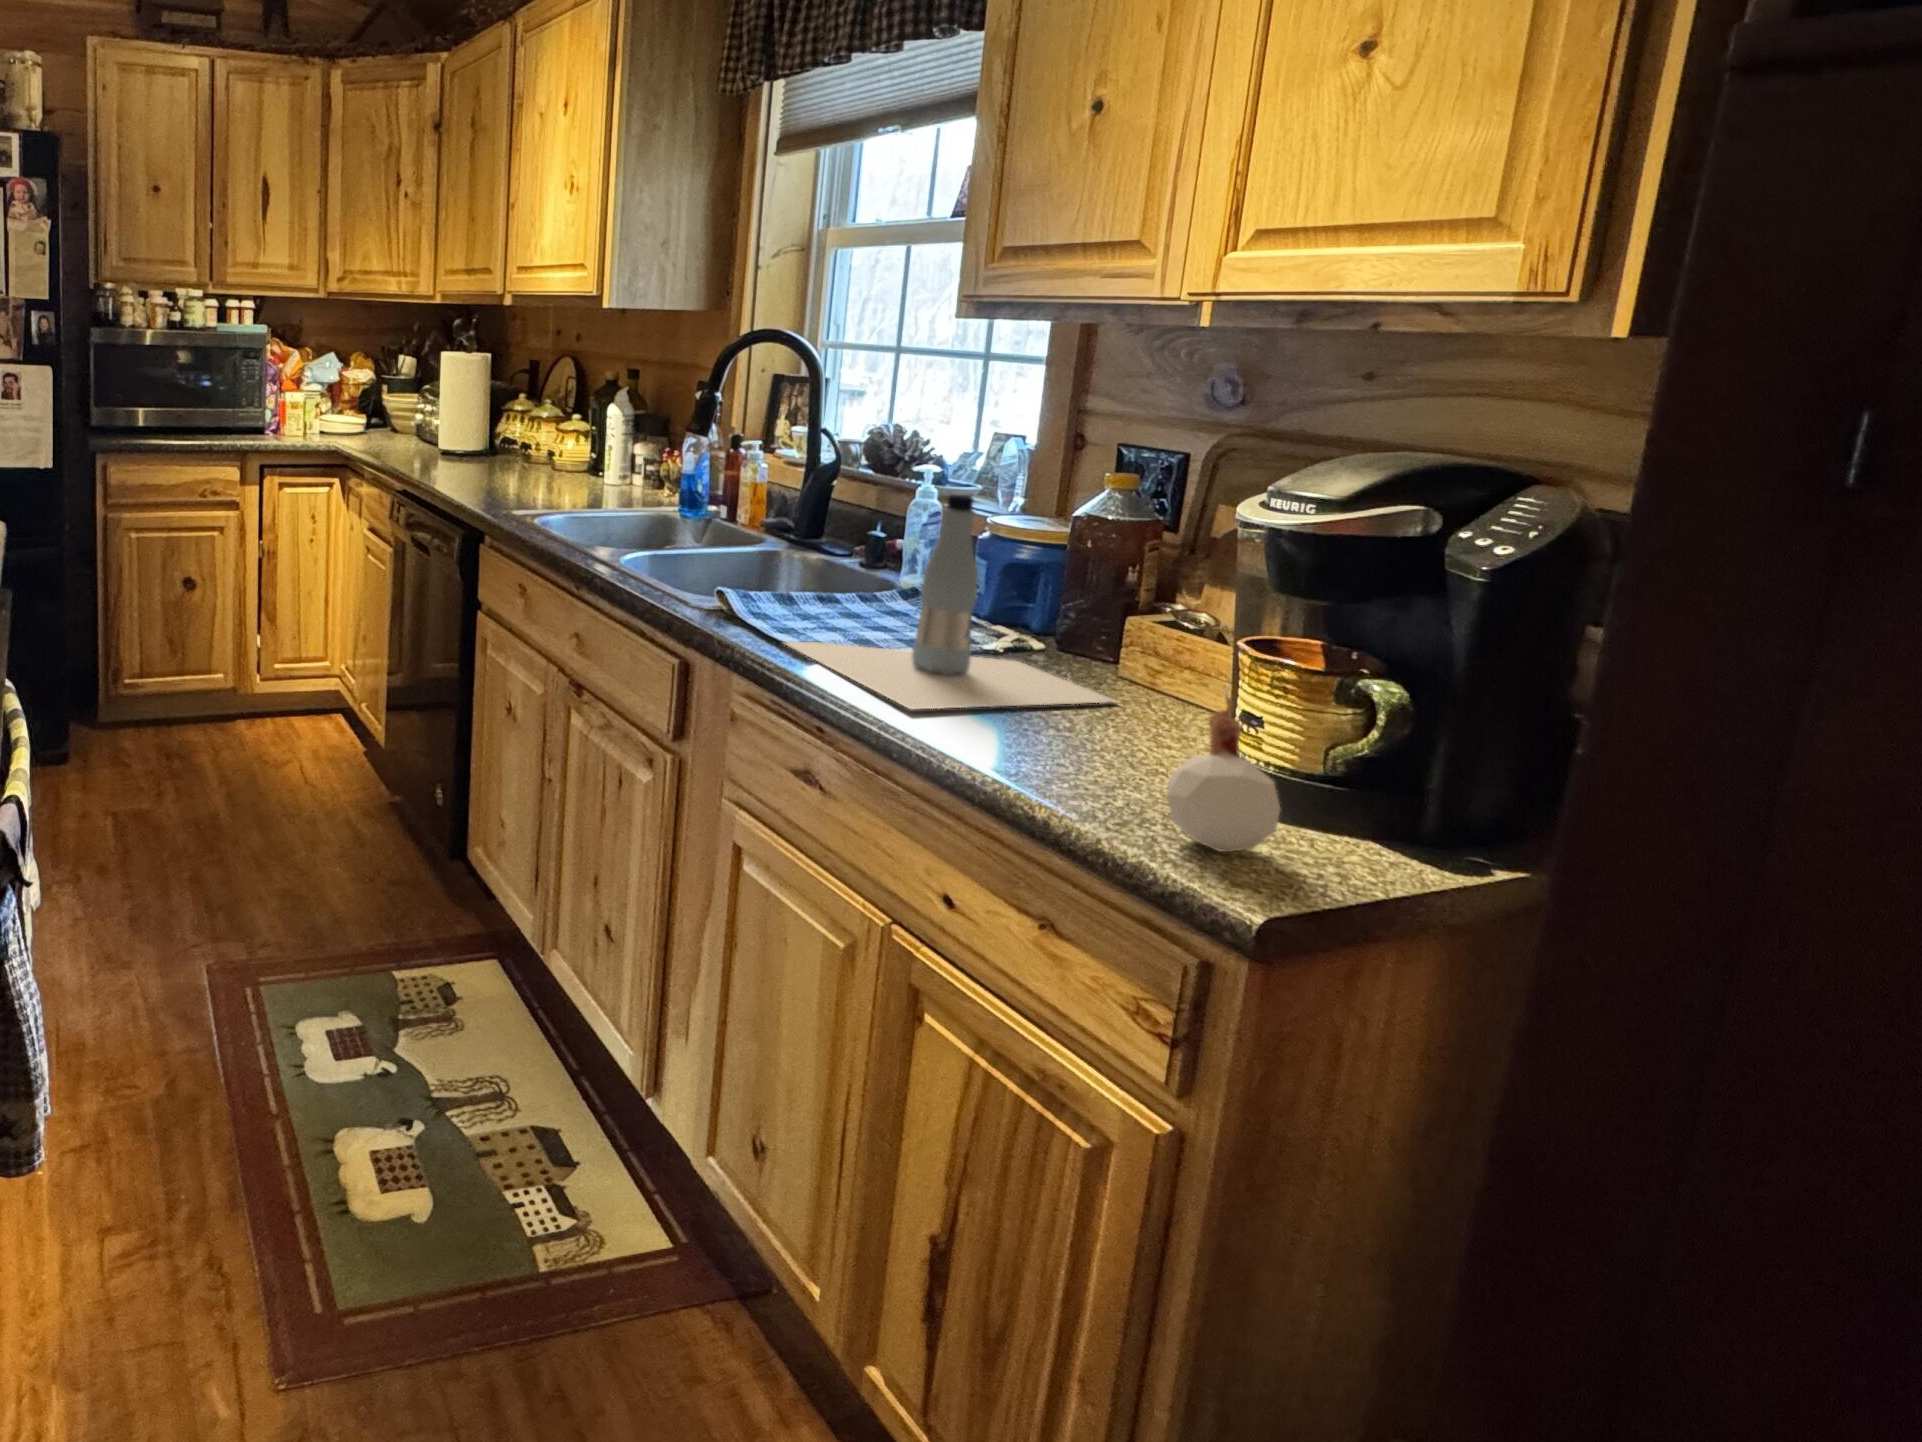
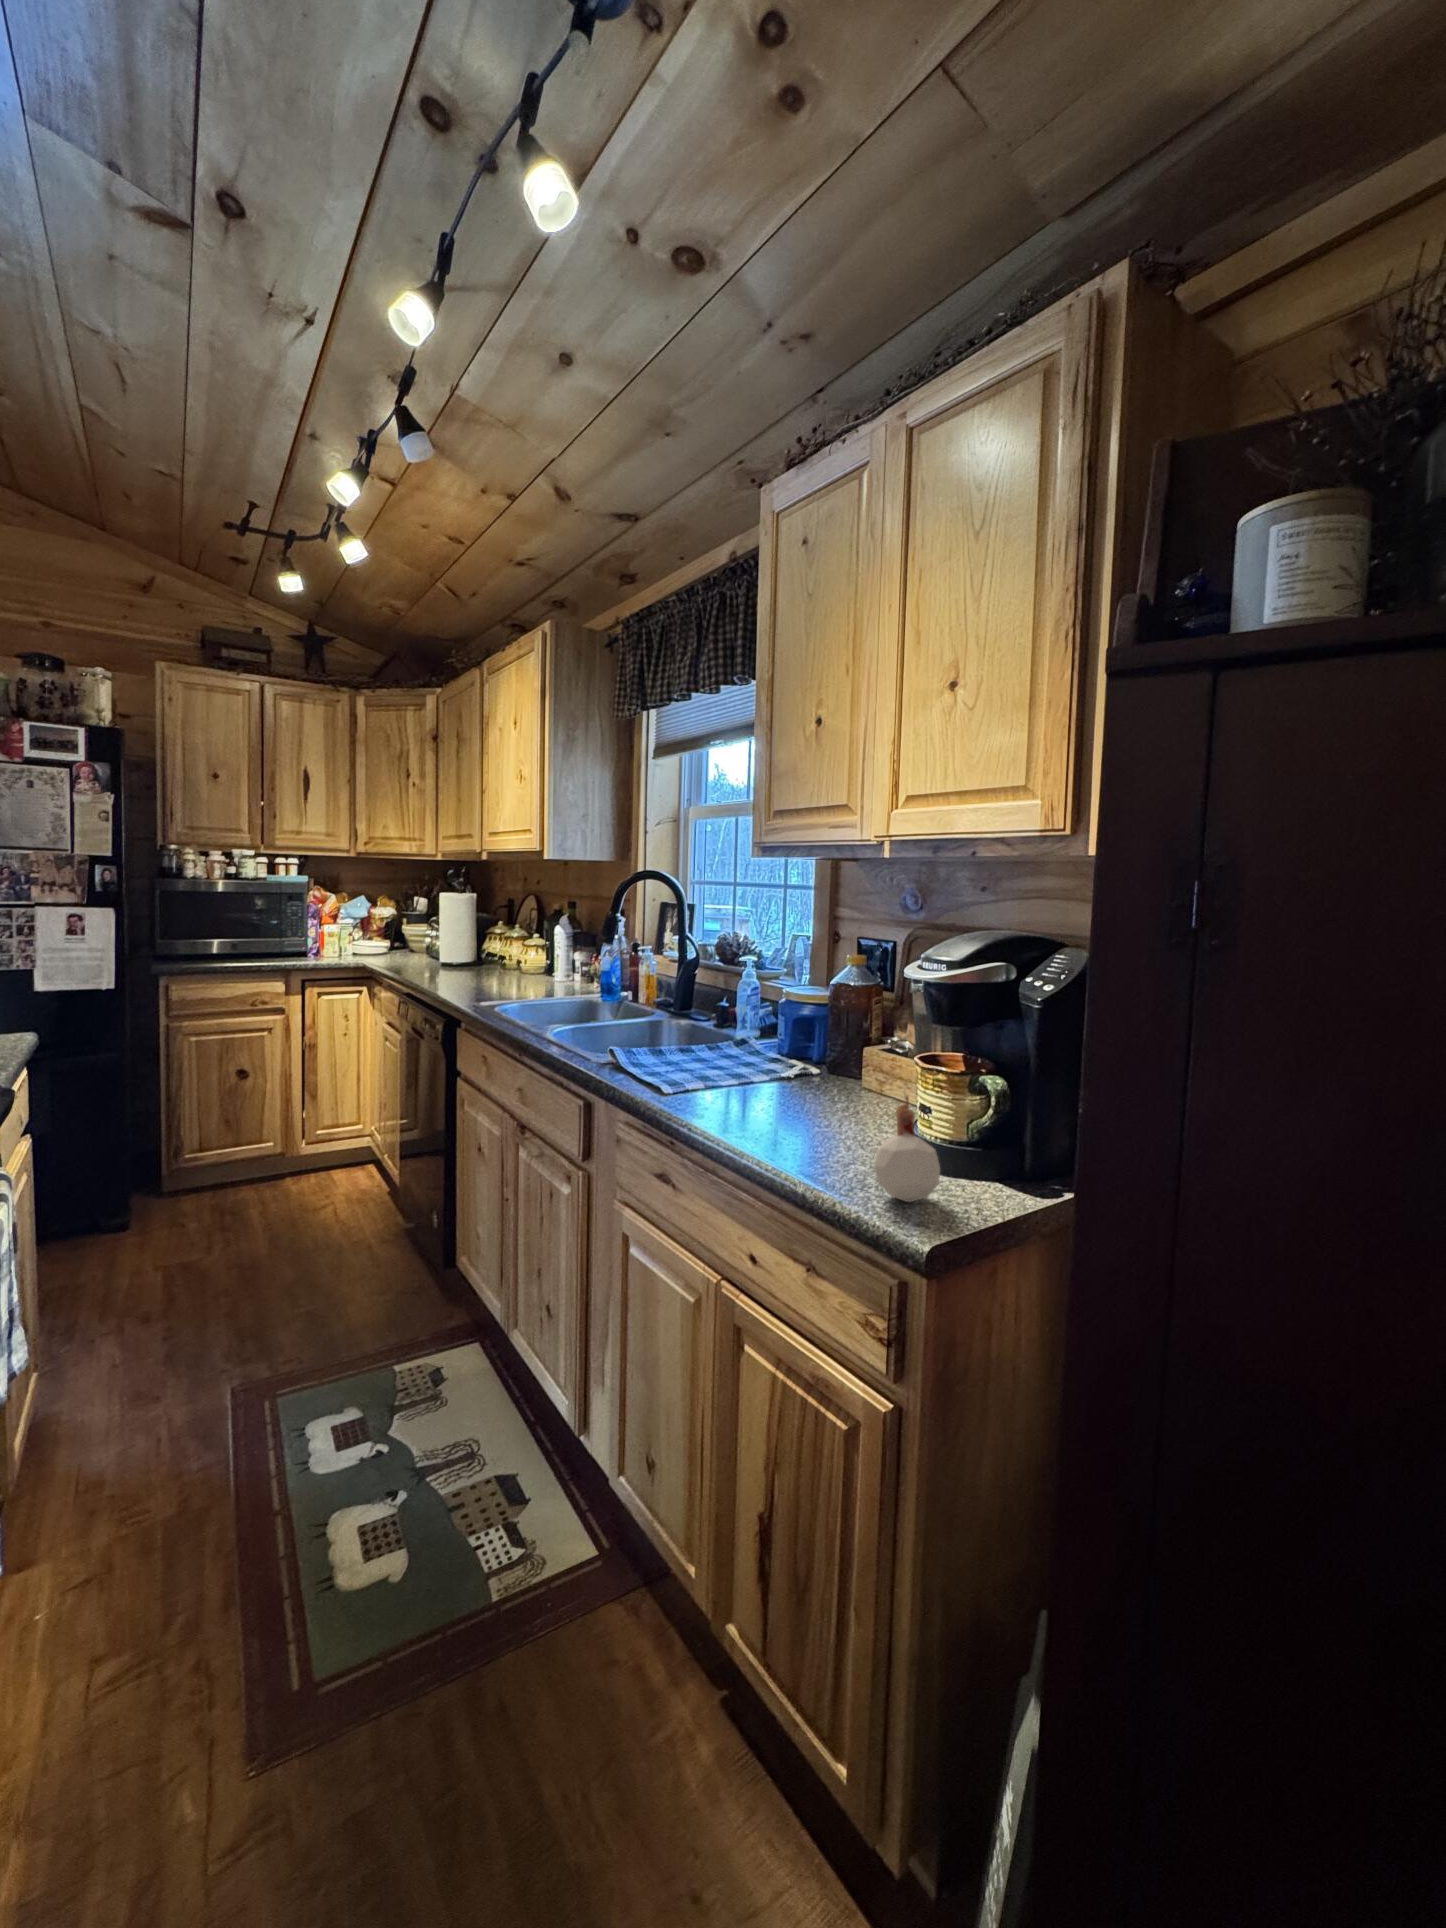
bottle: present [785,494,1115,709] -> none [648,972,860,1123]

